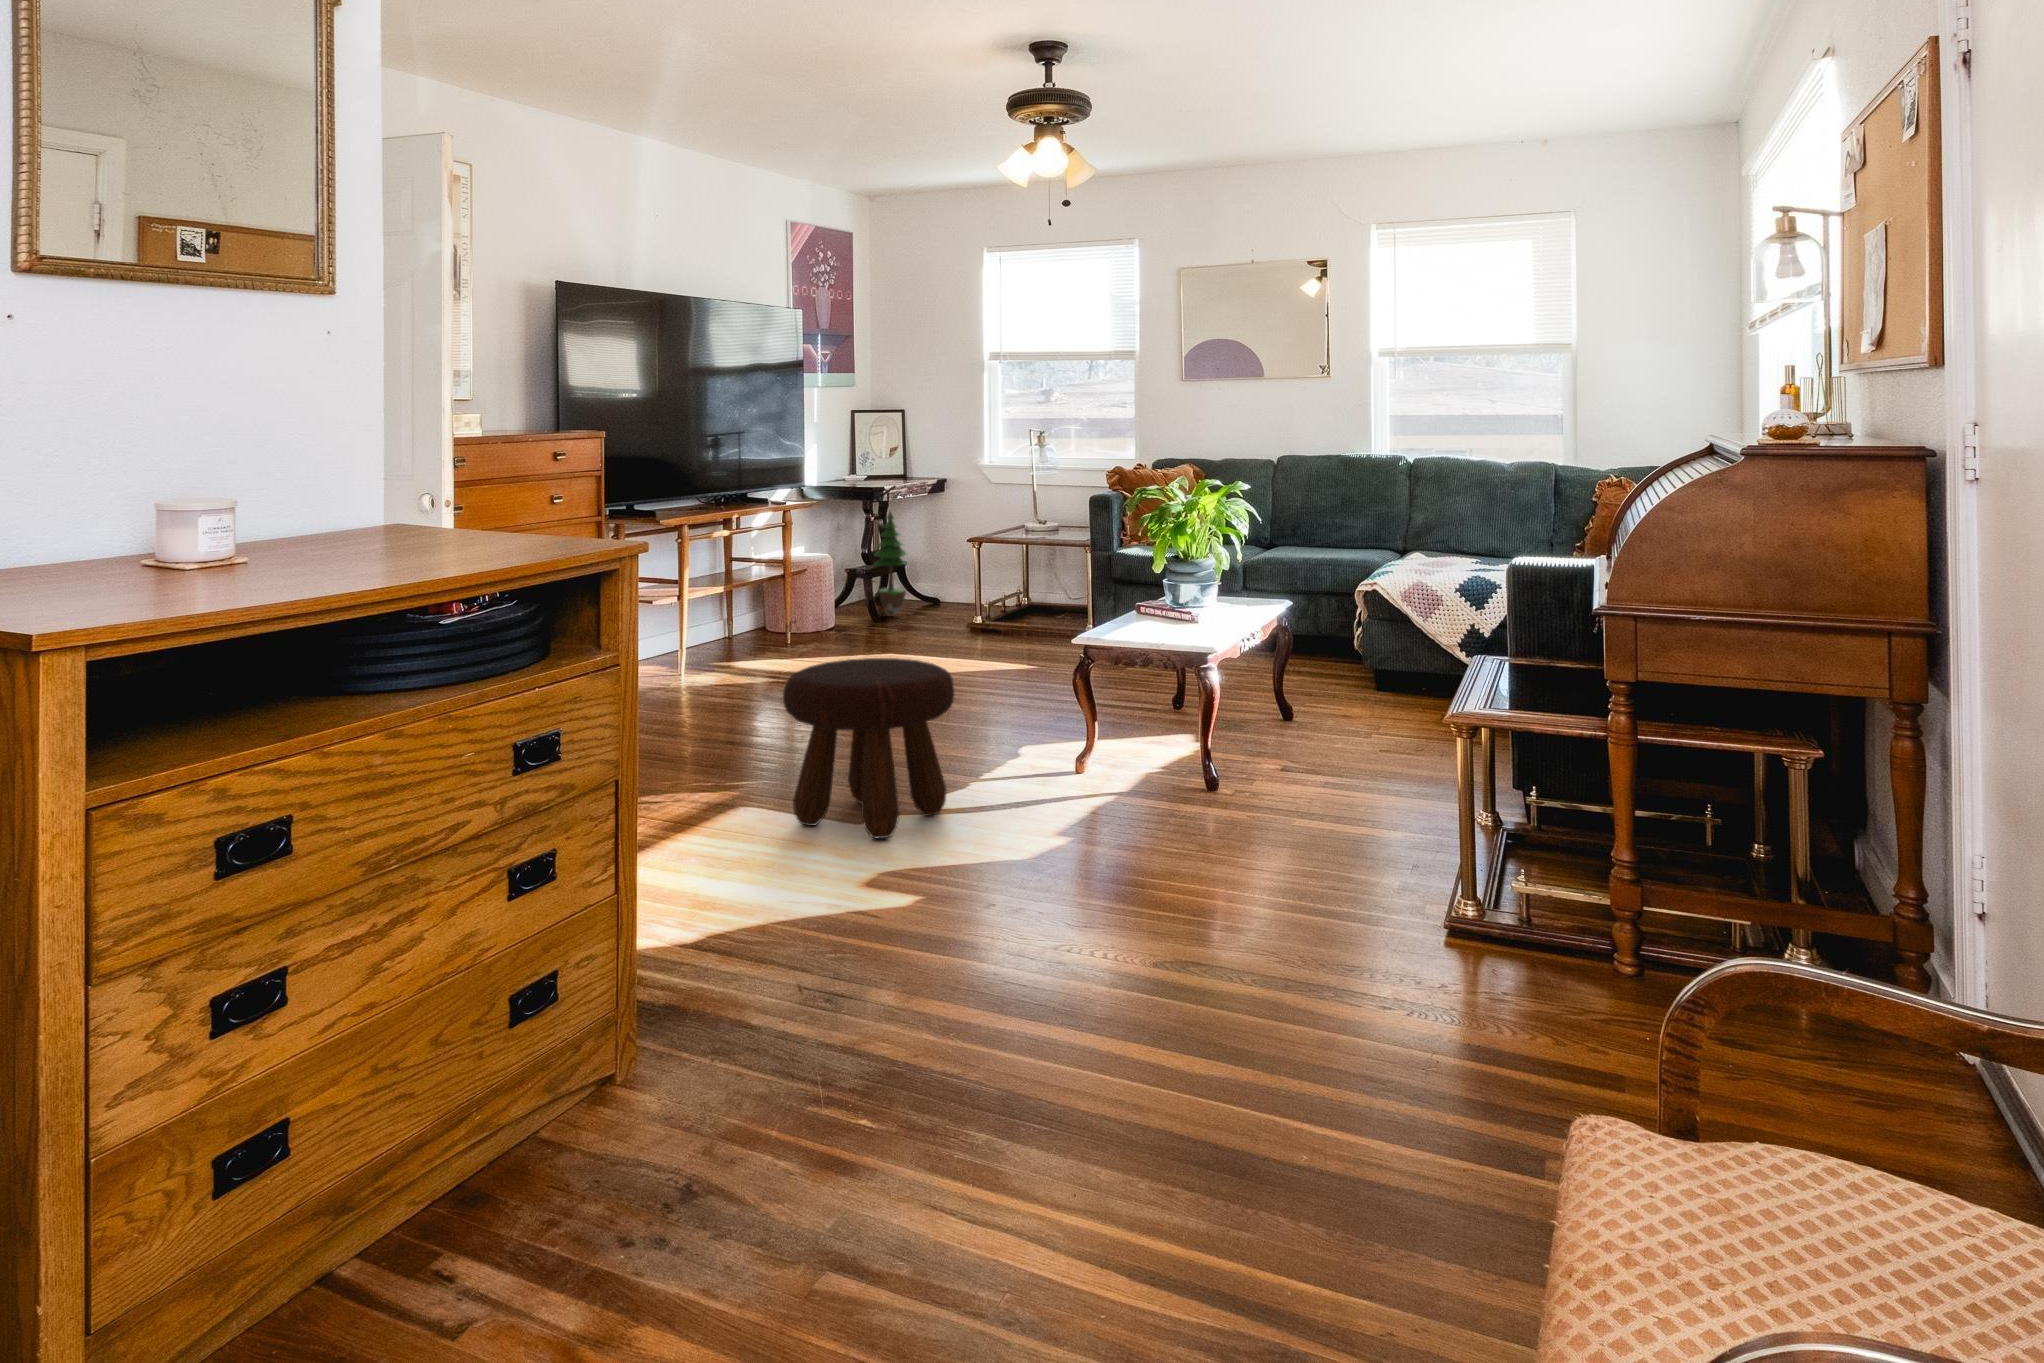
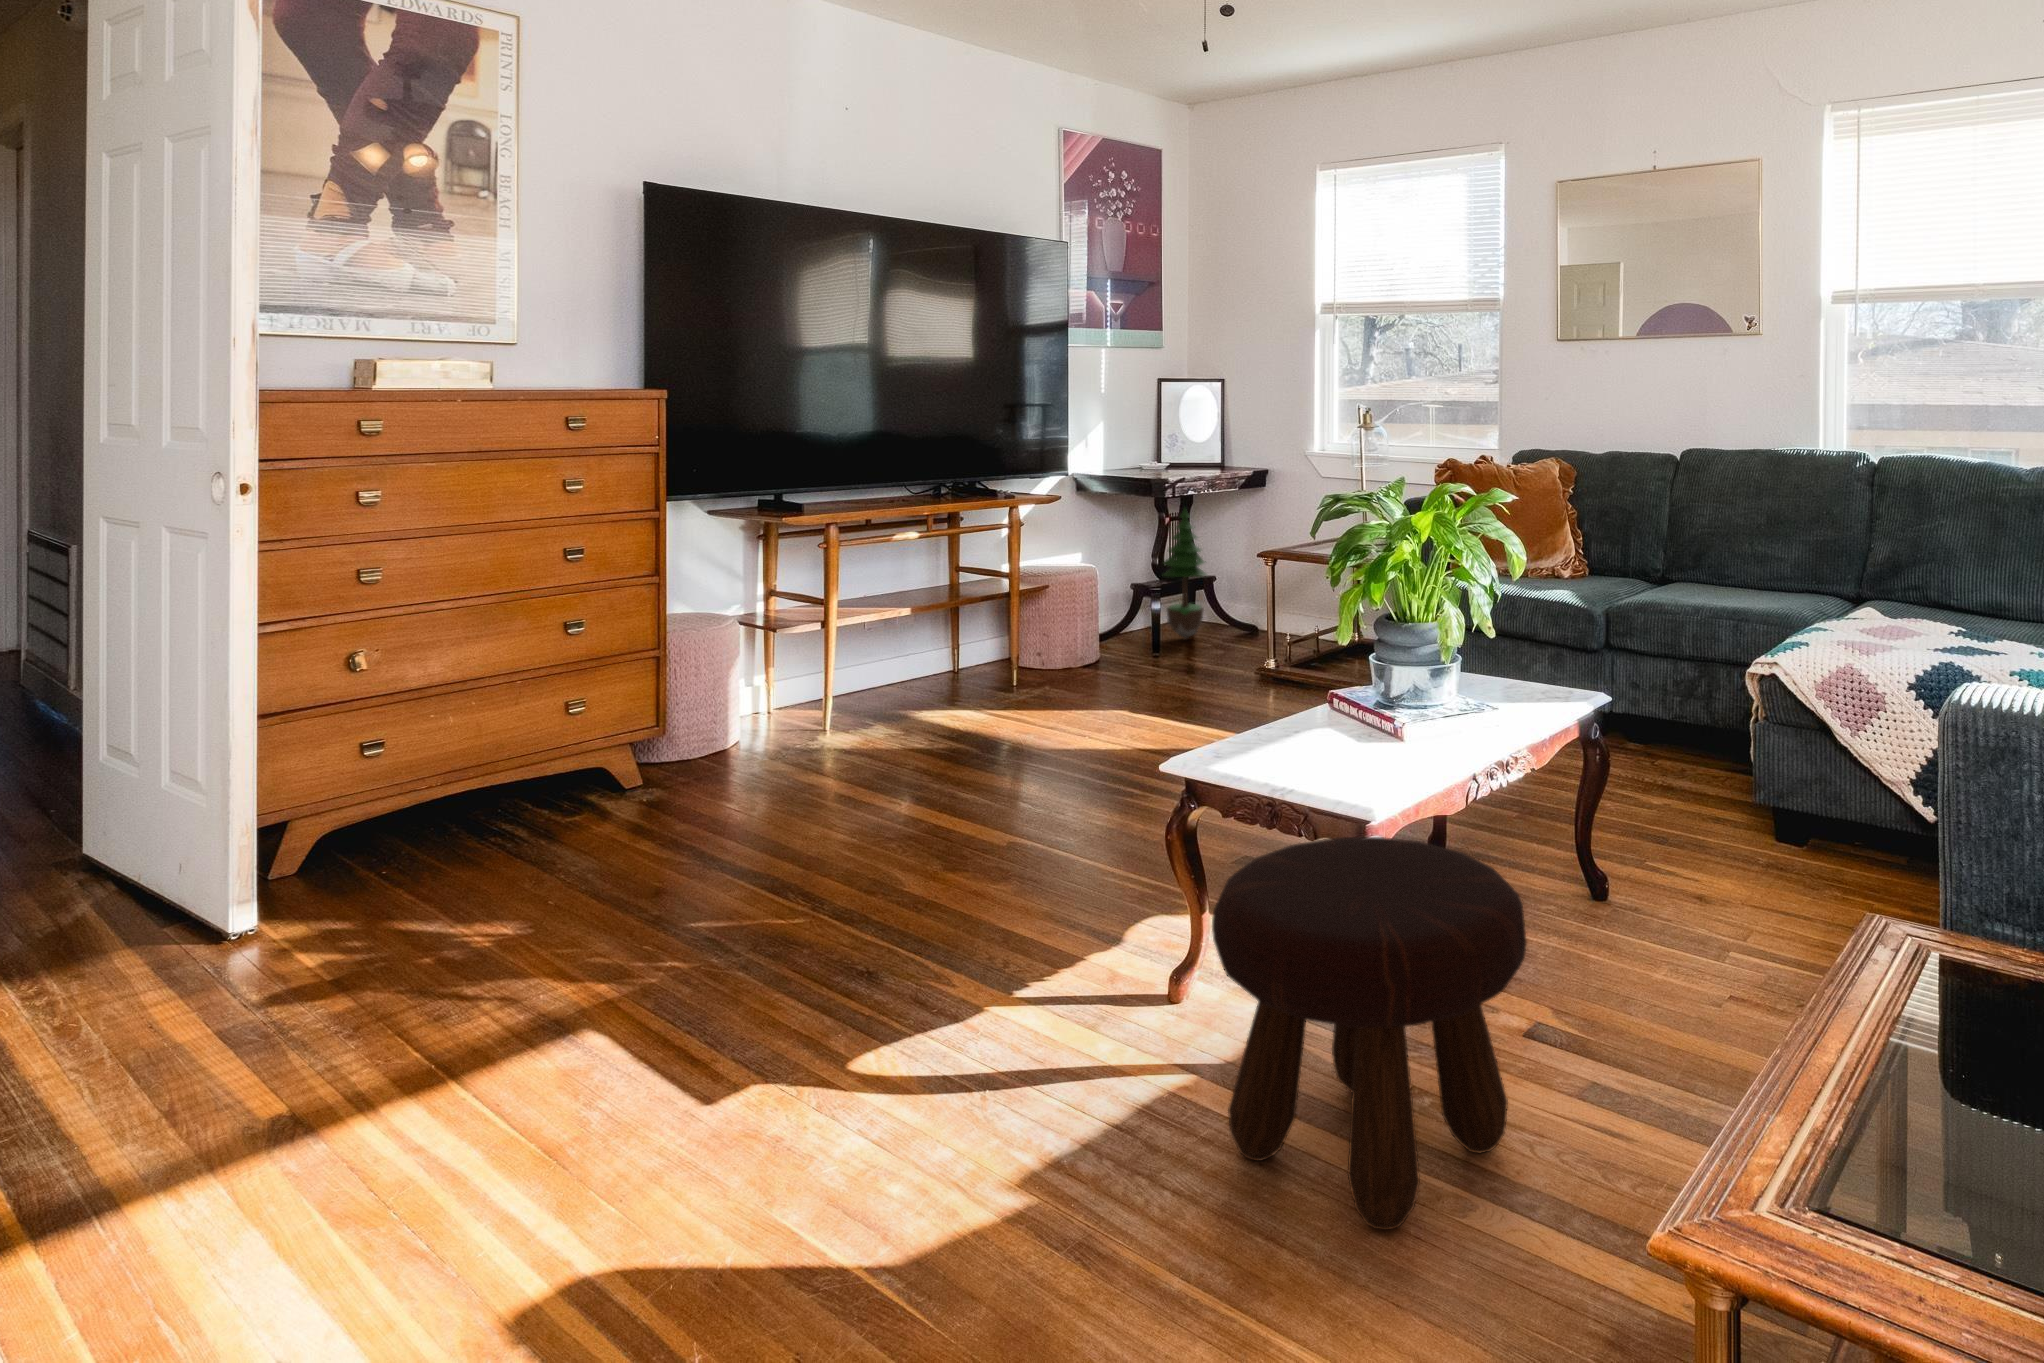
footstool: present [783,658,954,839] -> present [1212,837,1527,1230]

